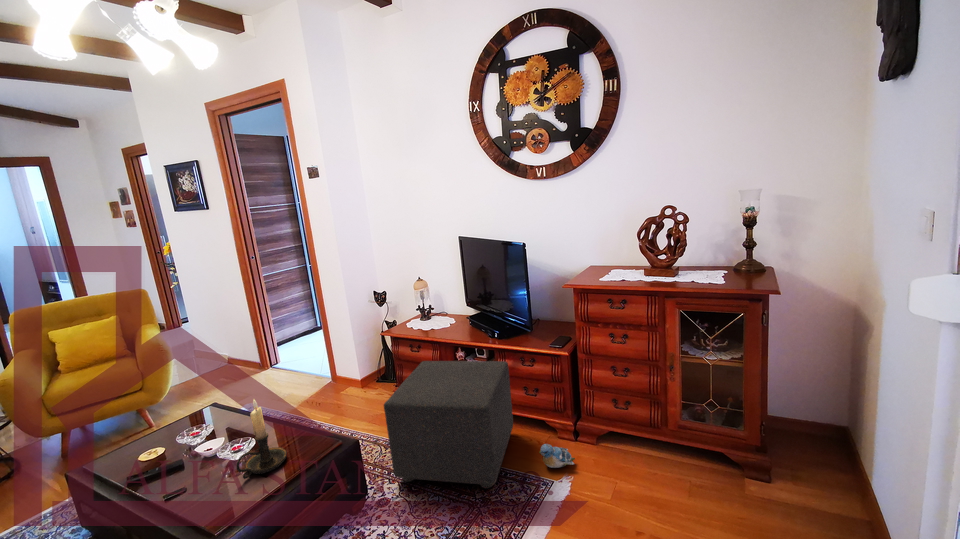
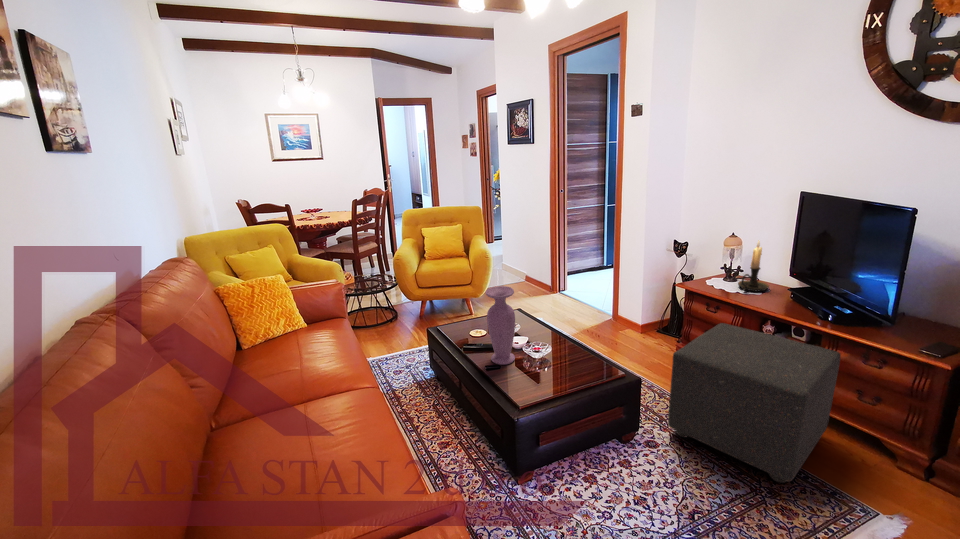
vase: none [148,387,208,487] -> present [486,286,515,365]
candle holder: present [237,399,287,479] -> present [738,241,769,291]
plush toy: present [539,444,575,468] -> none [865,466,924,509]

